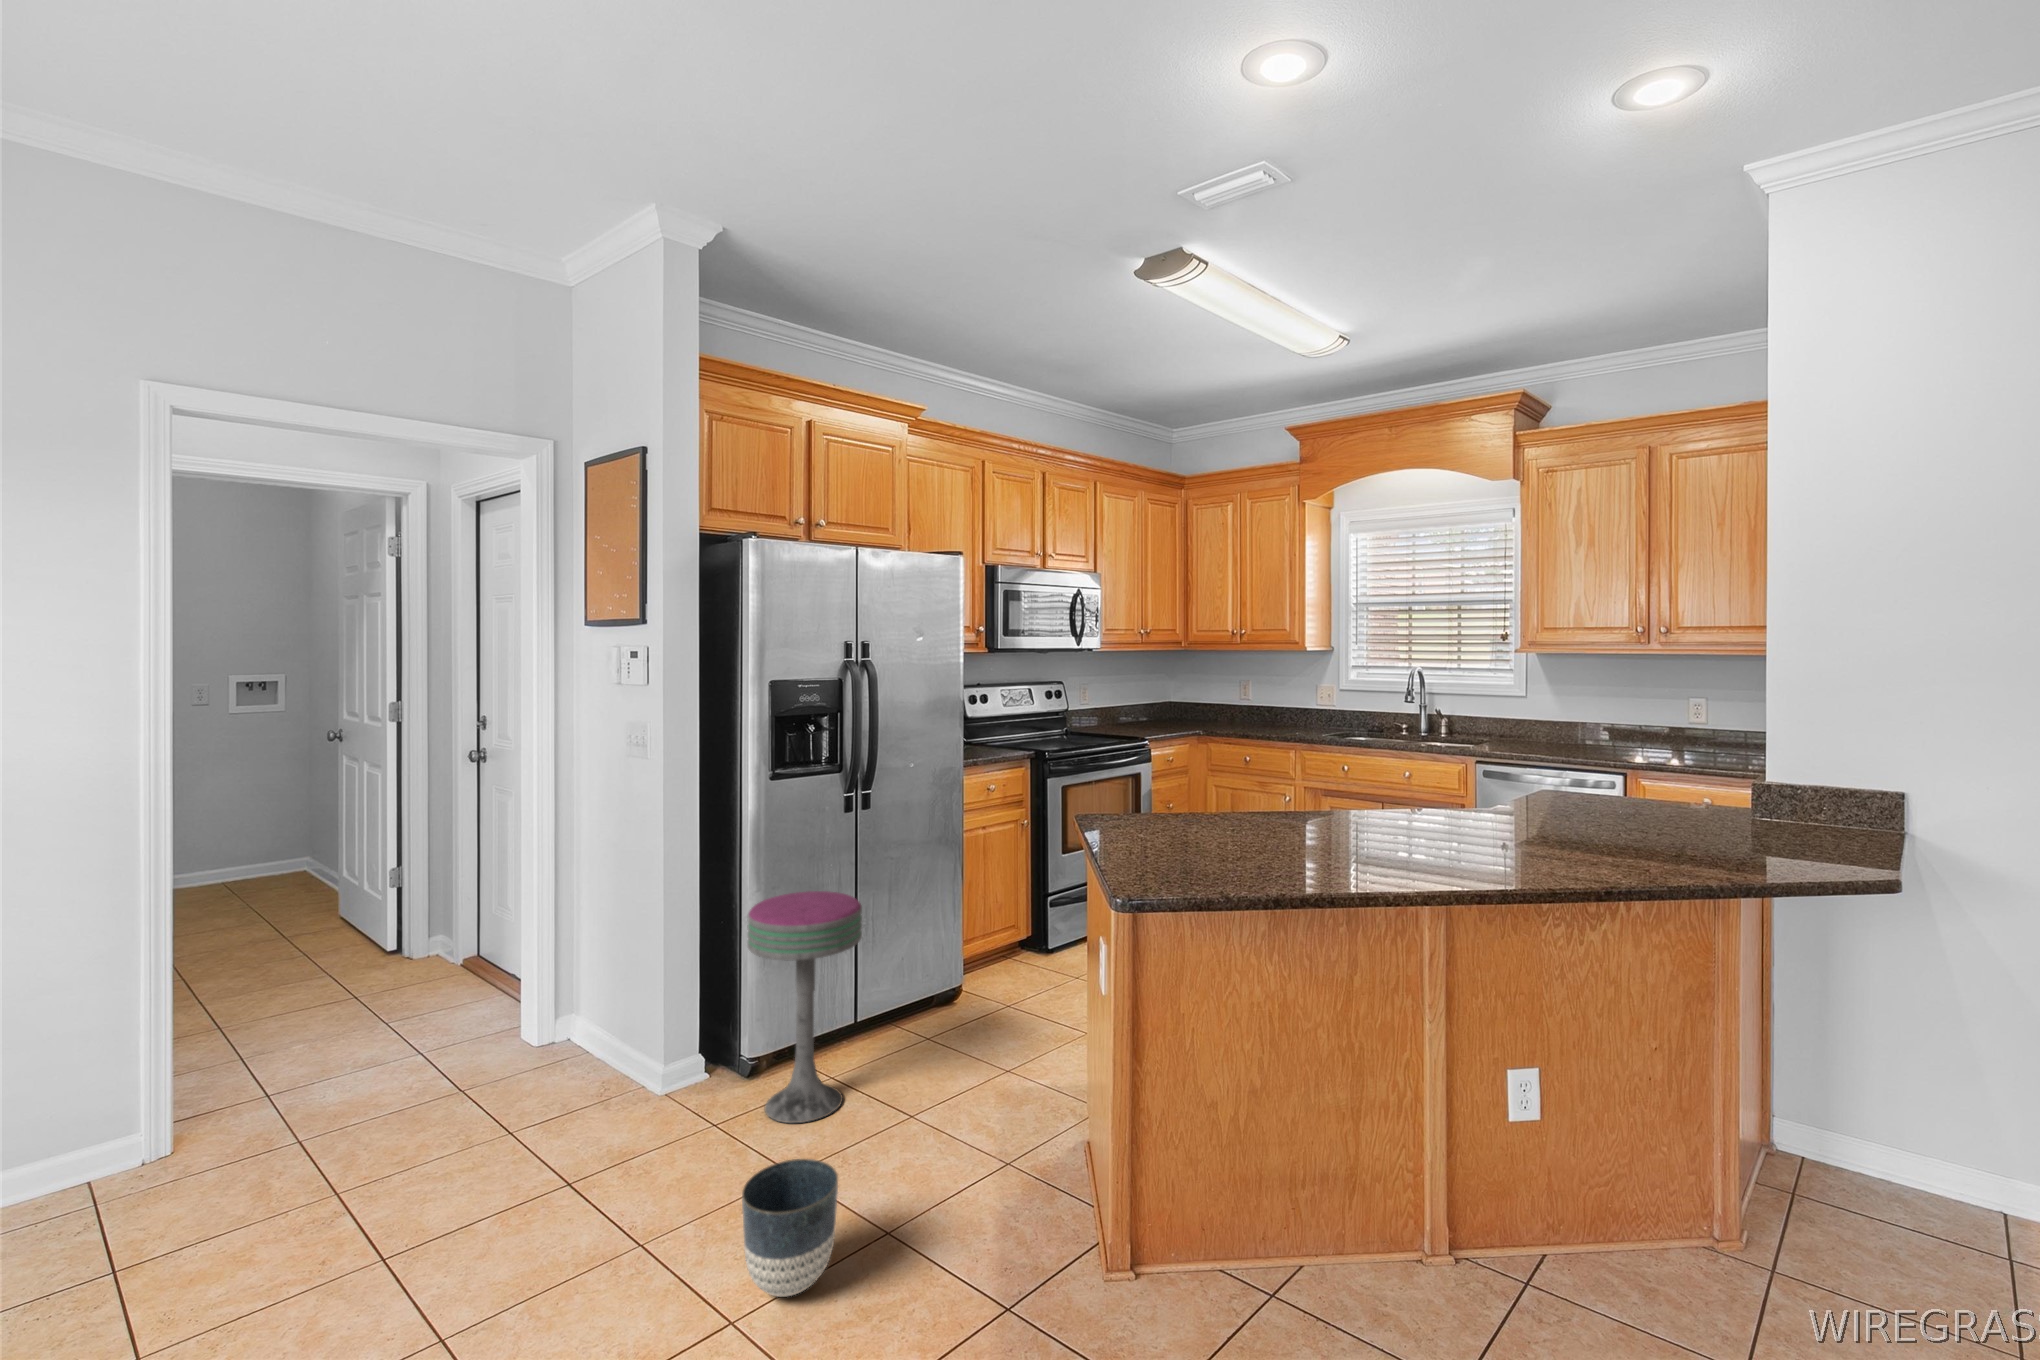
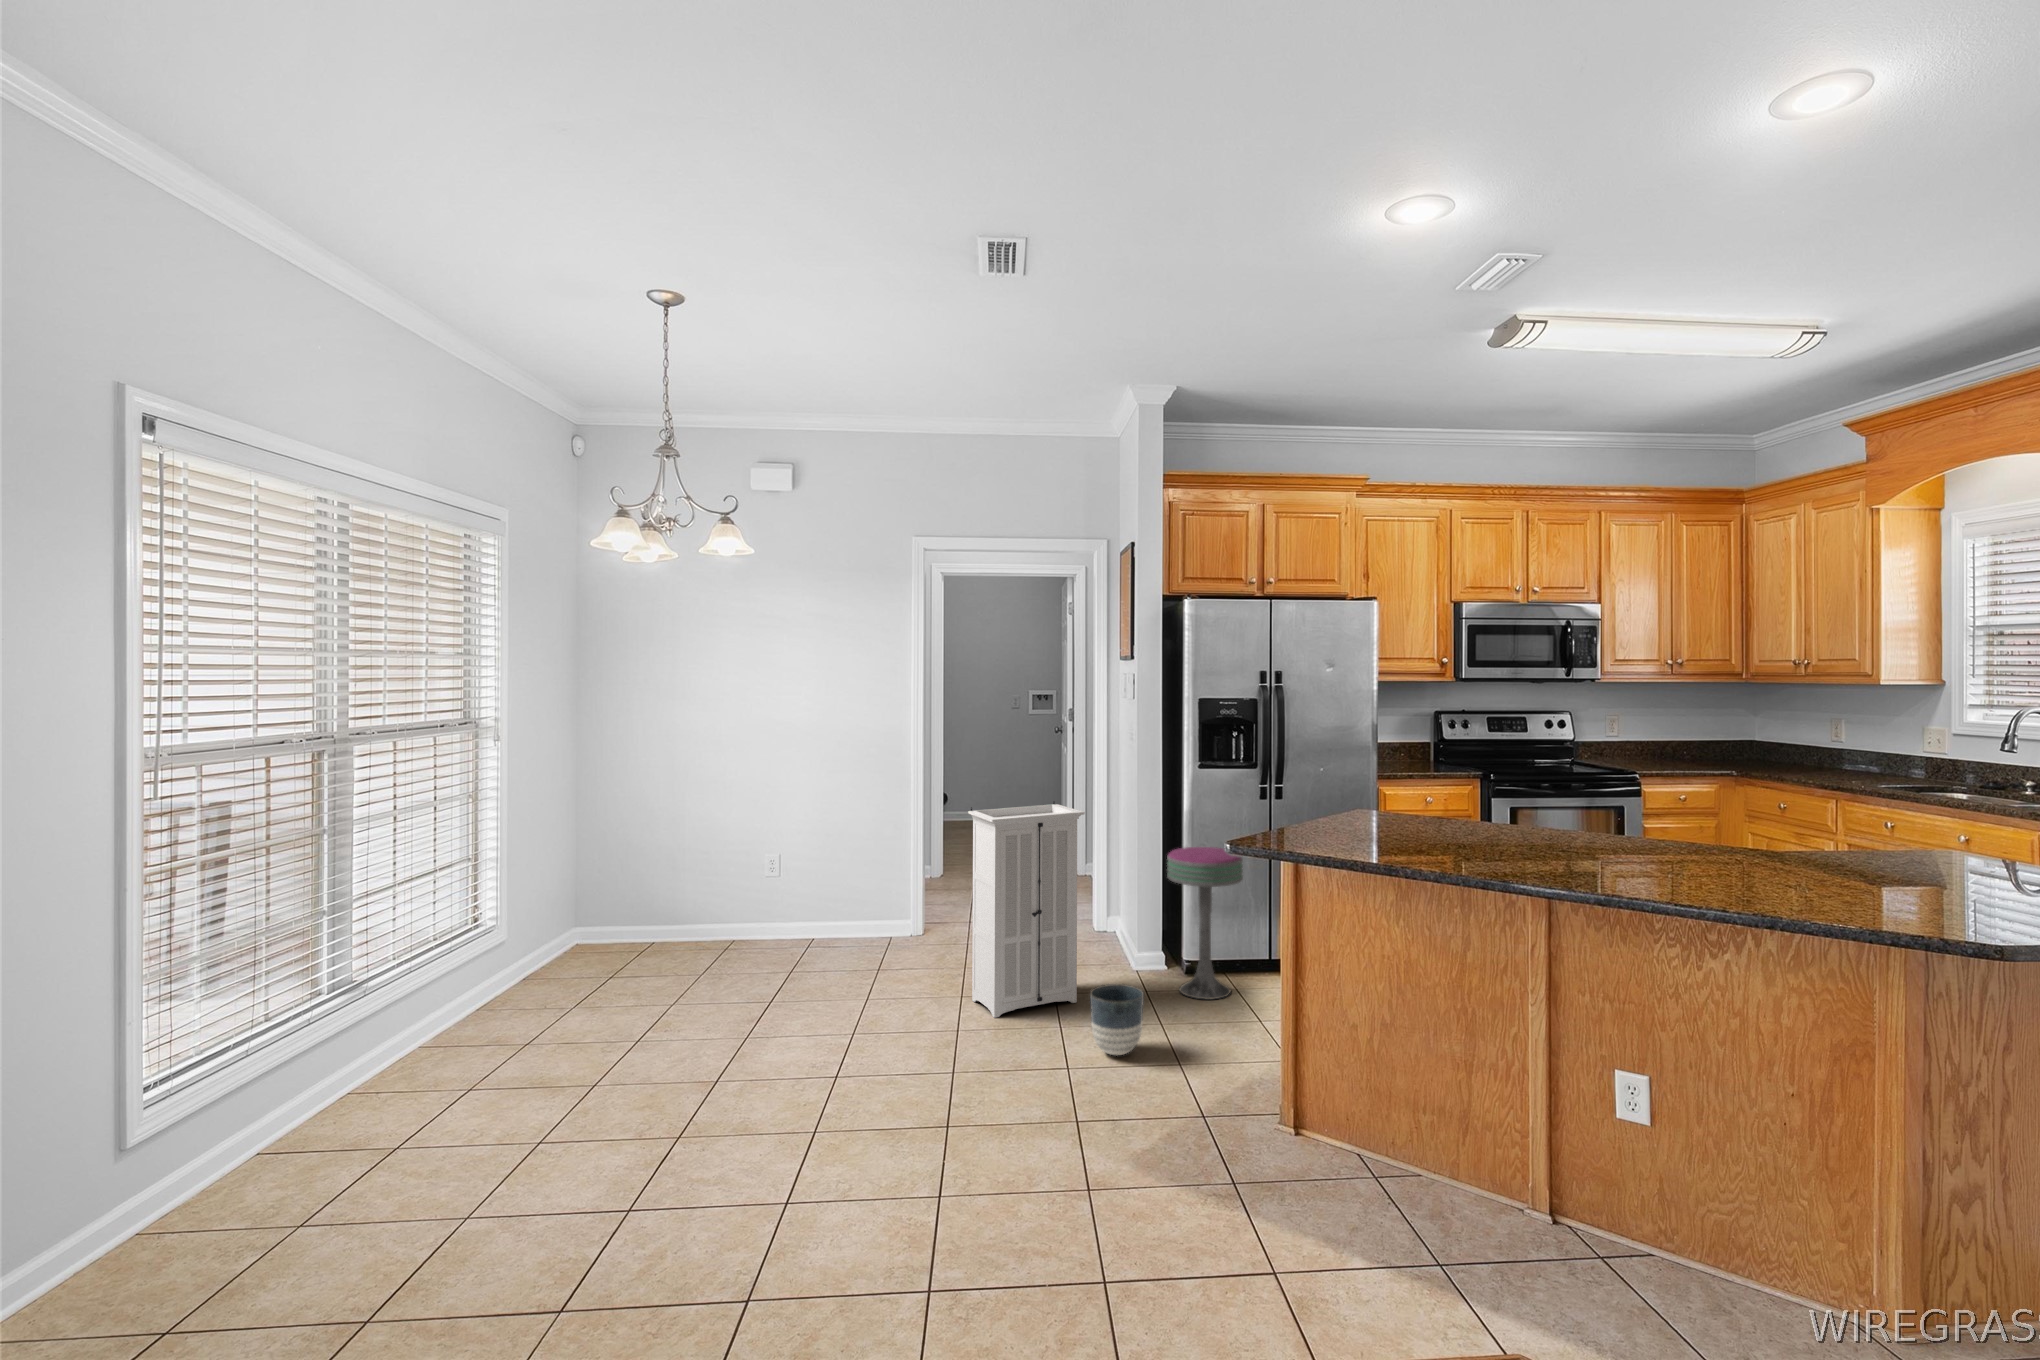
storage cabinet: none [395,867,642,1316] -> present [968,802,1085,1018]

